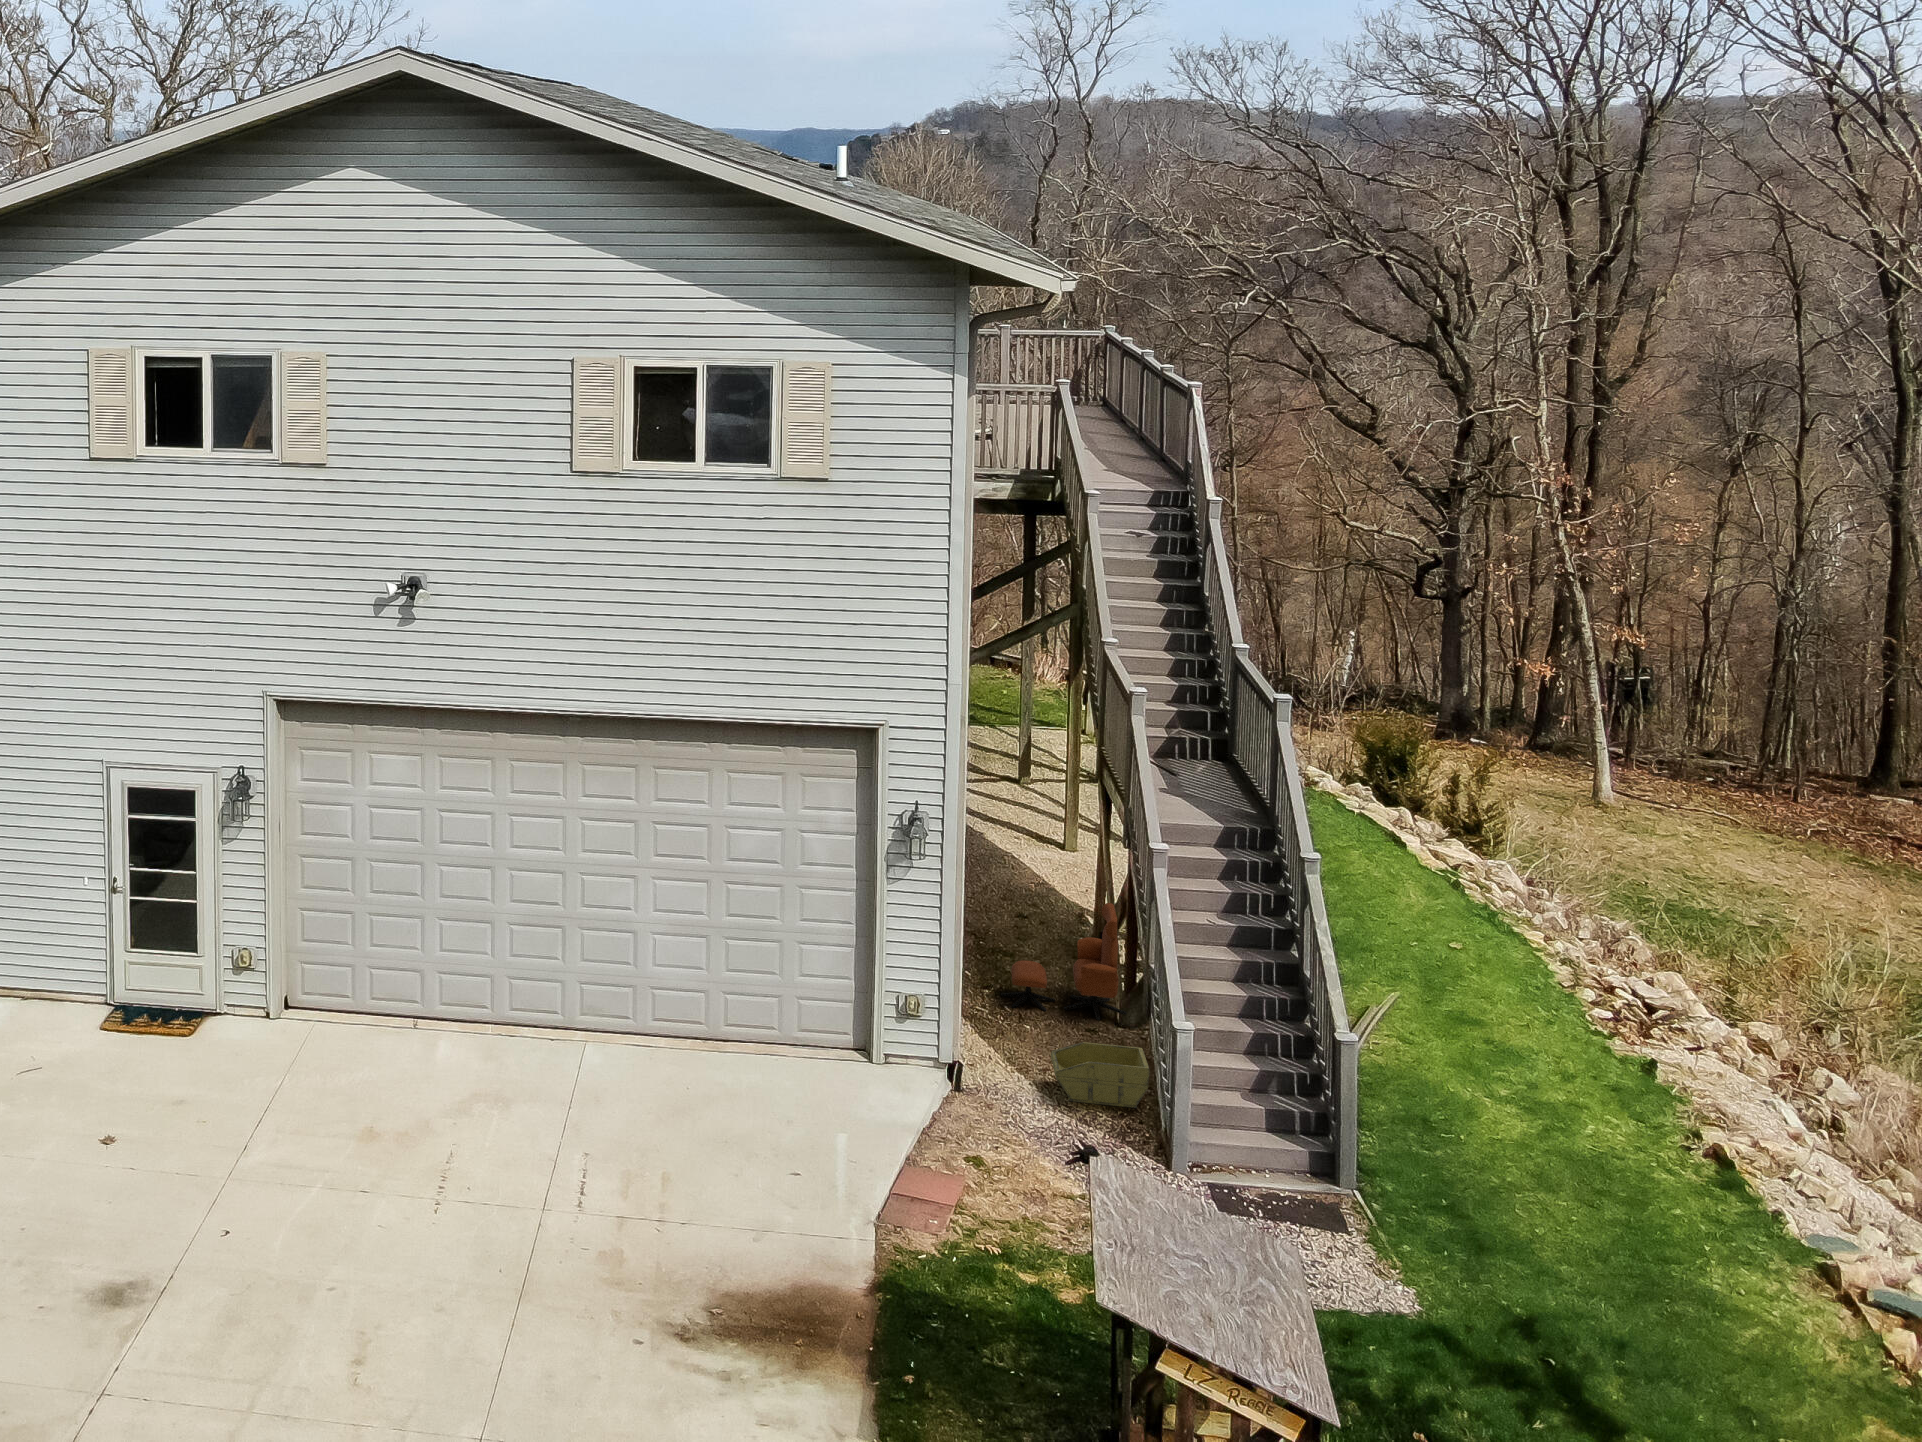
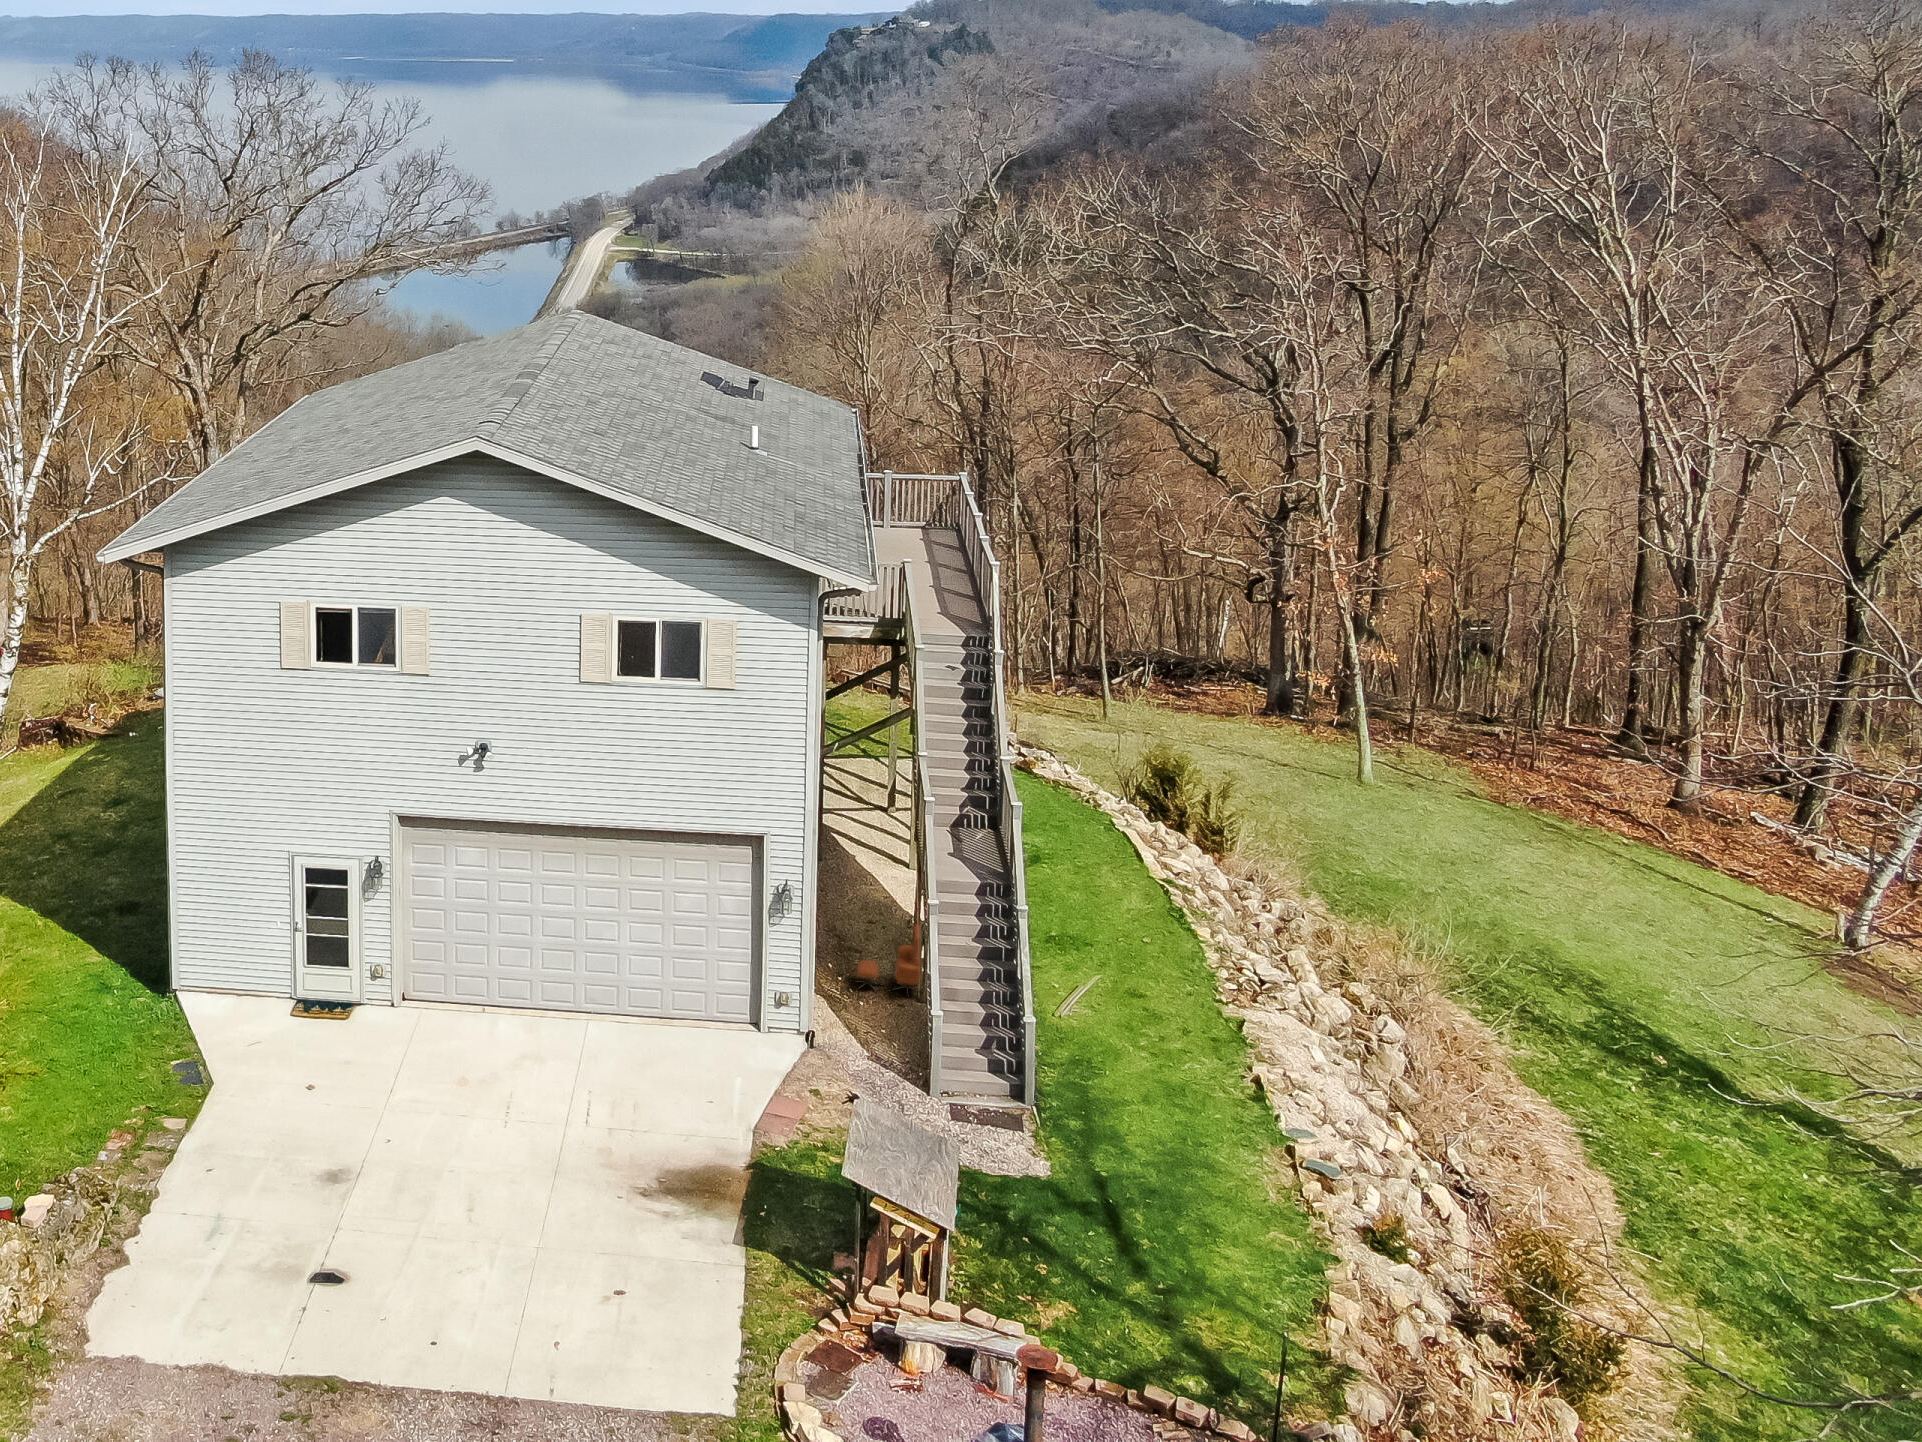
storage bin: present [1051,1042,1150,1108] -> none [871,1017,926,1057]

